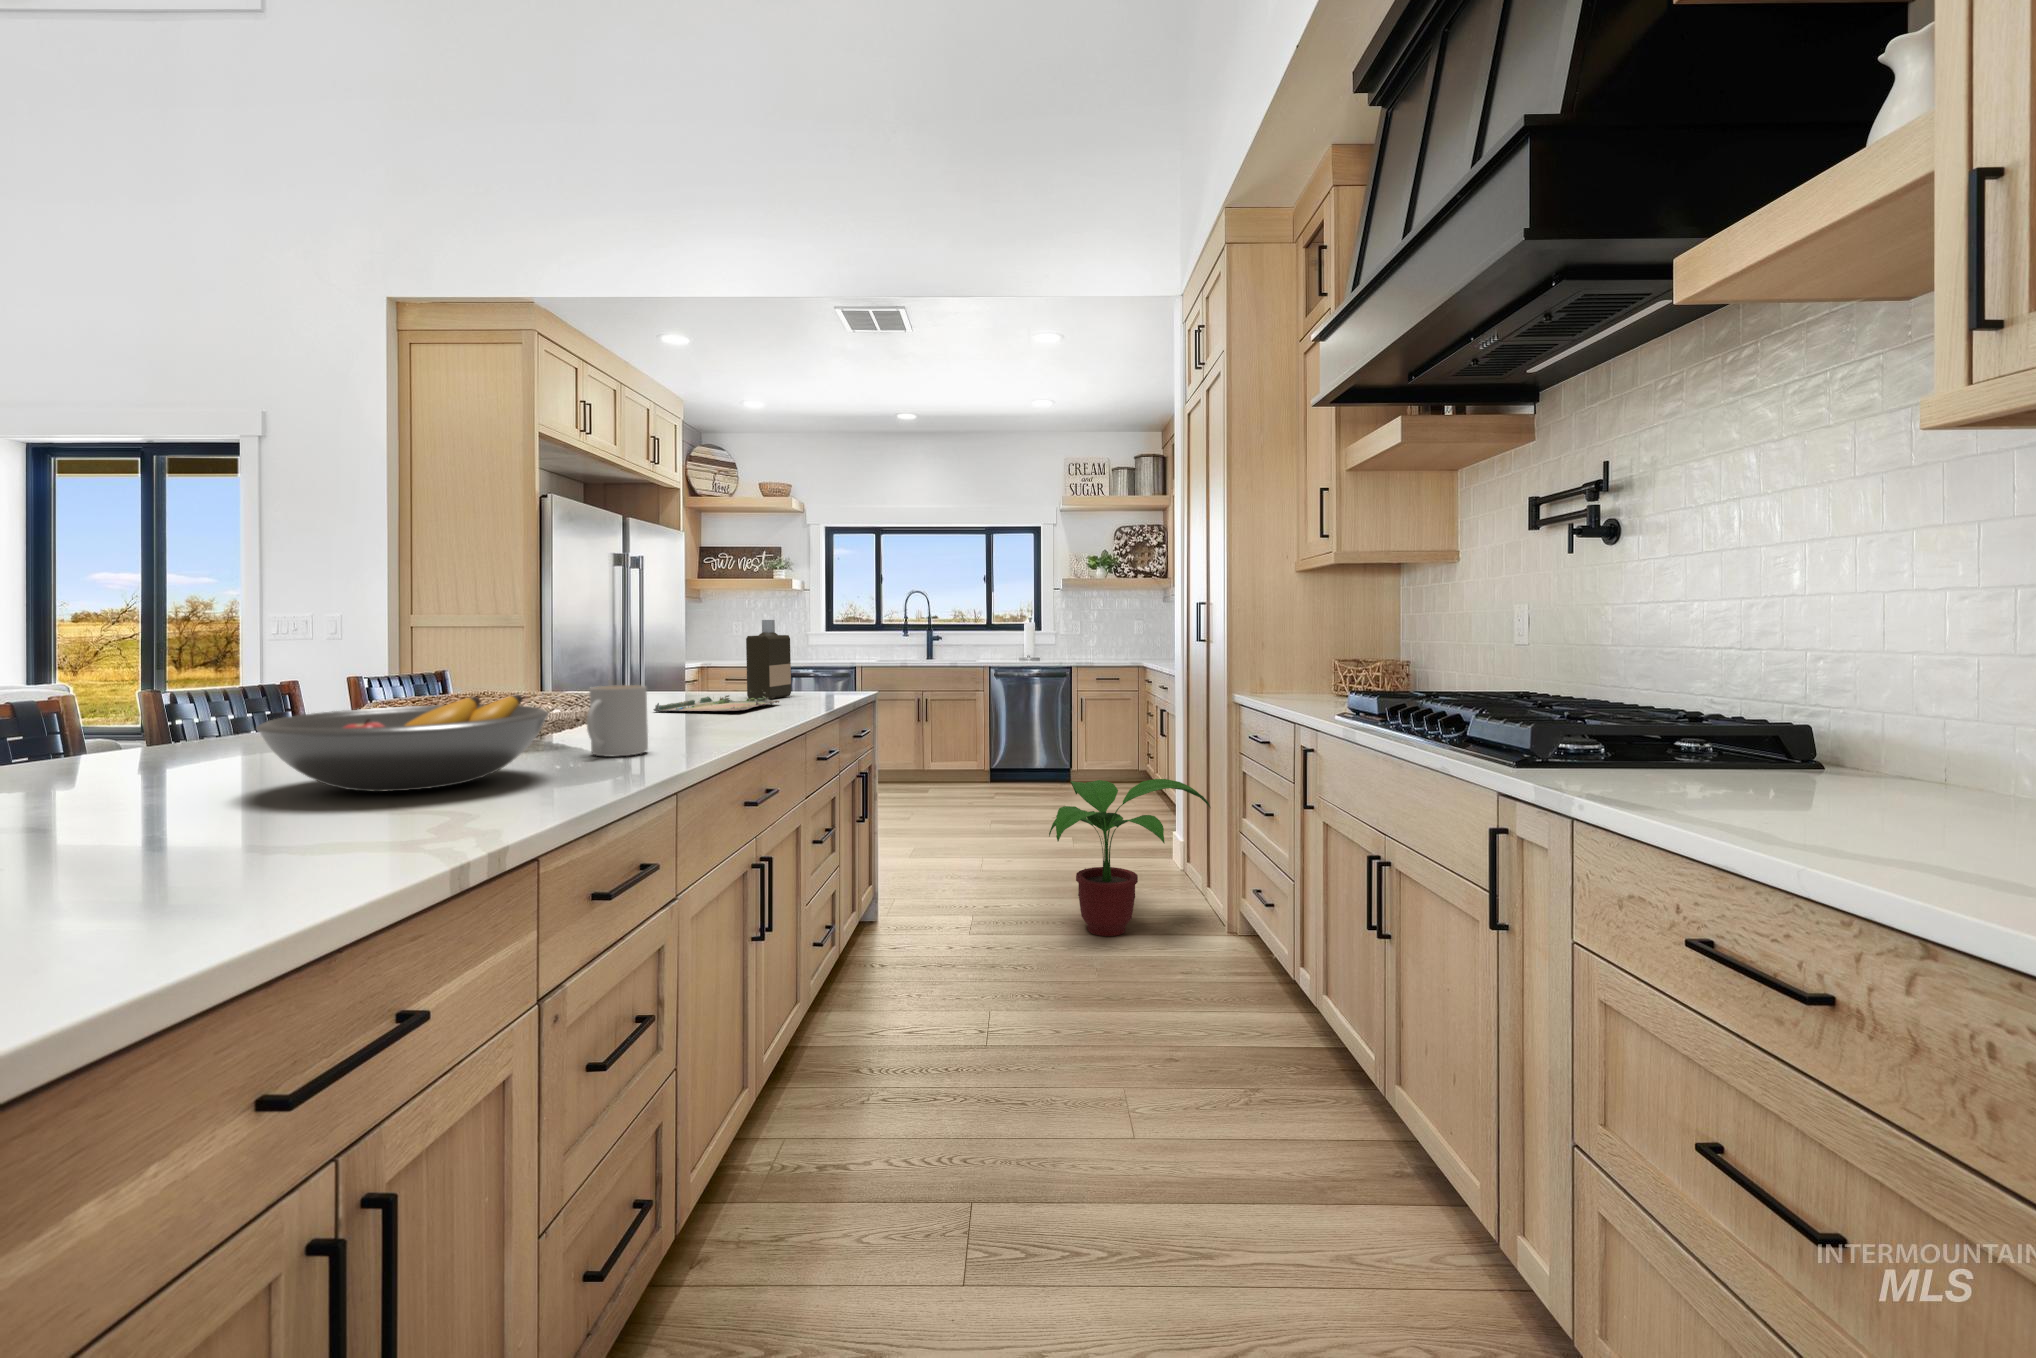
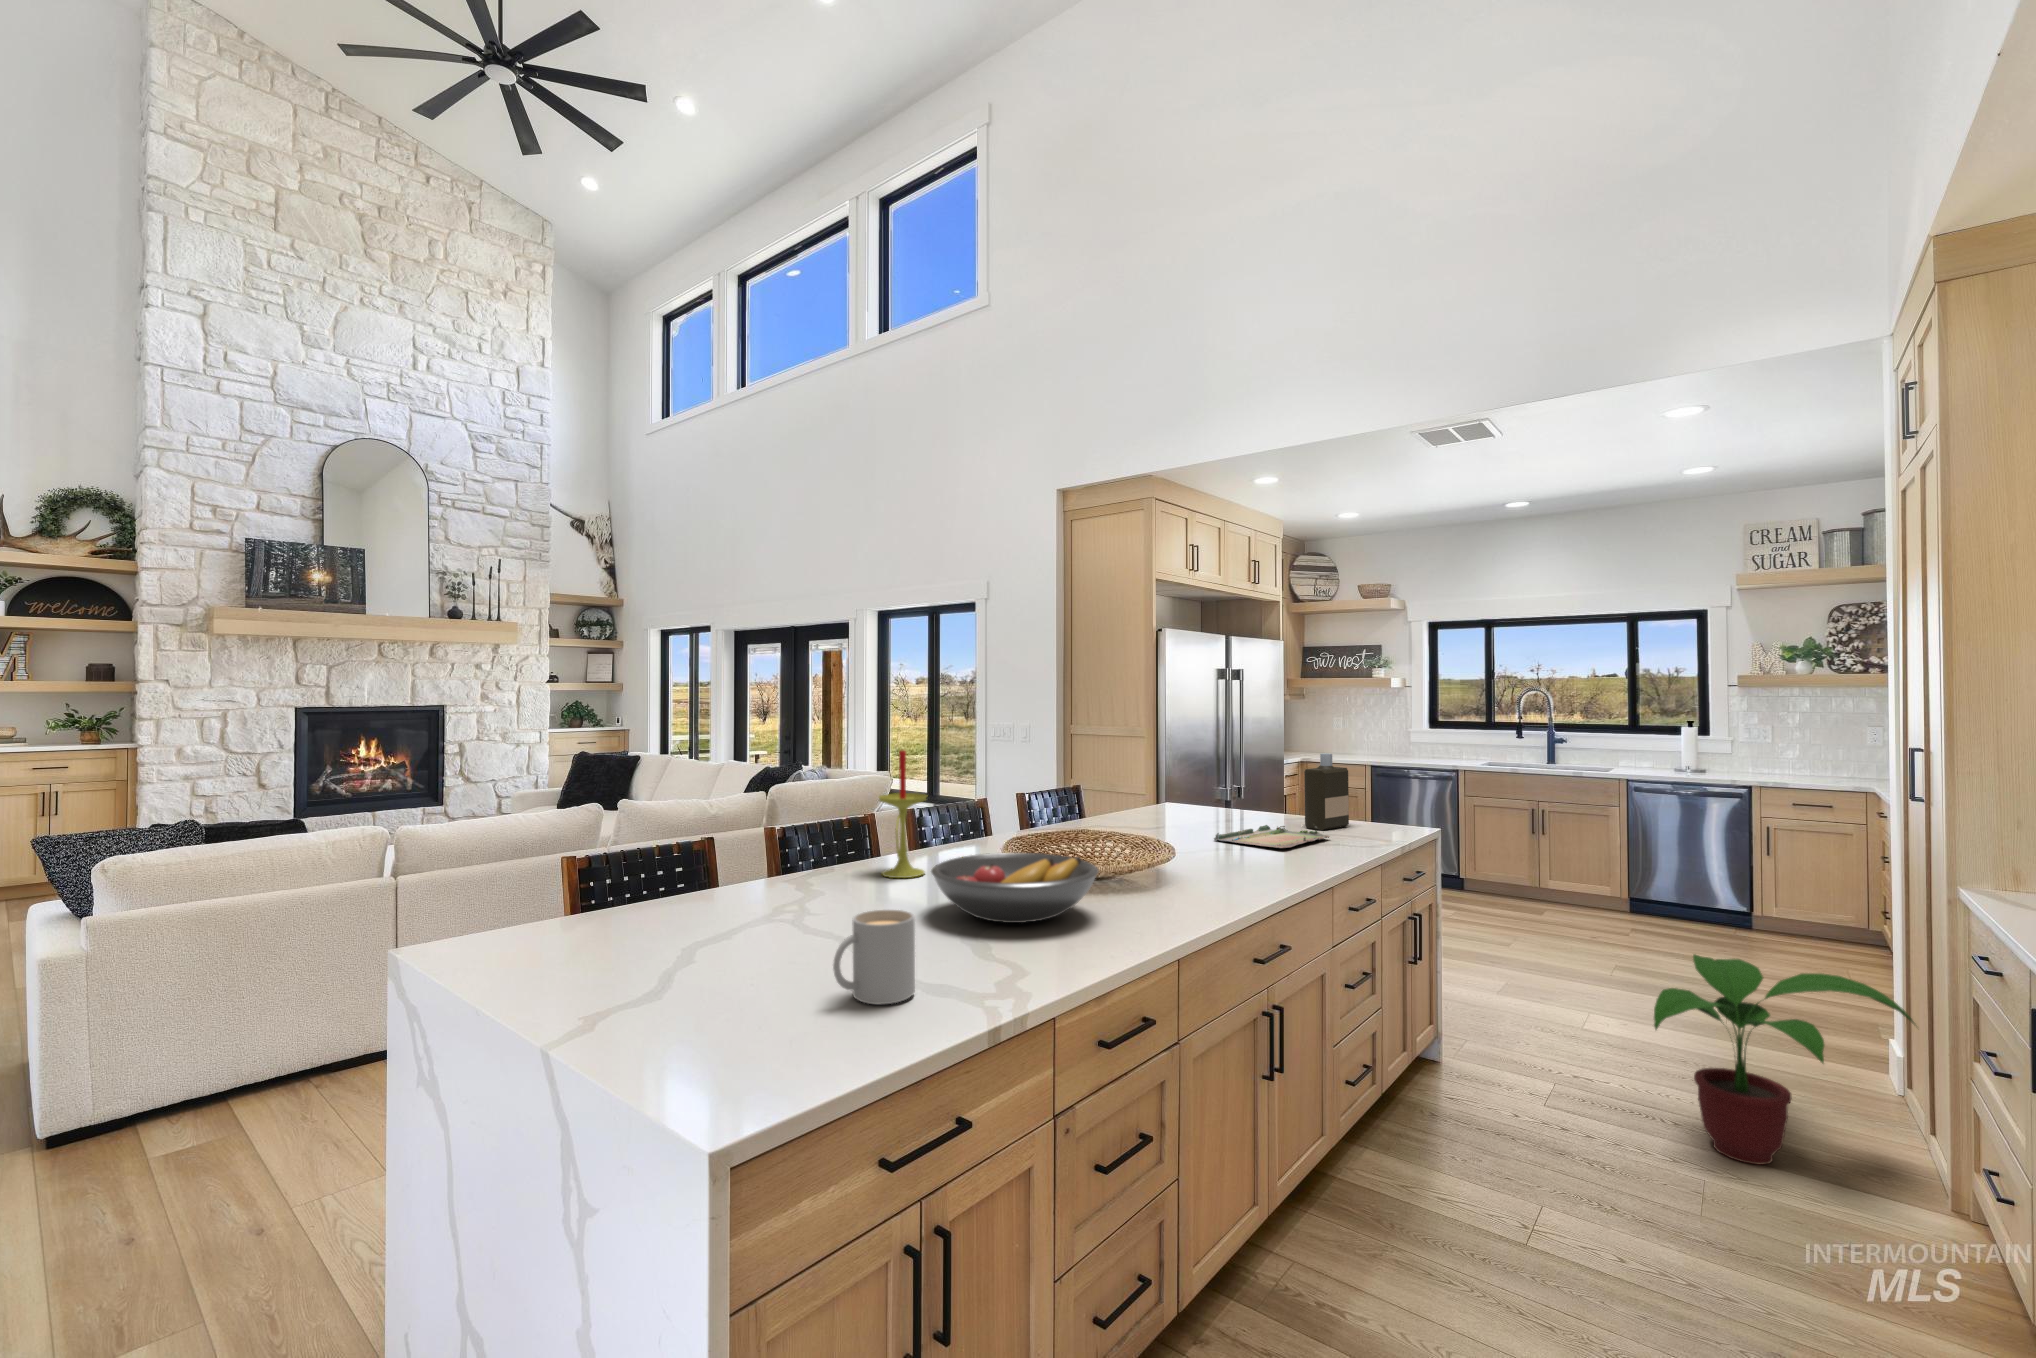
candle: none [114,565,223,772] -> present [879,750,926,878]
mug: present [587,685,648,756] -> present [833,910,915,1004]

